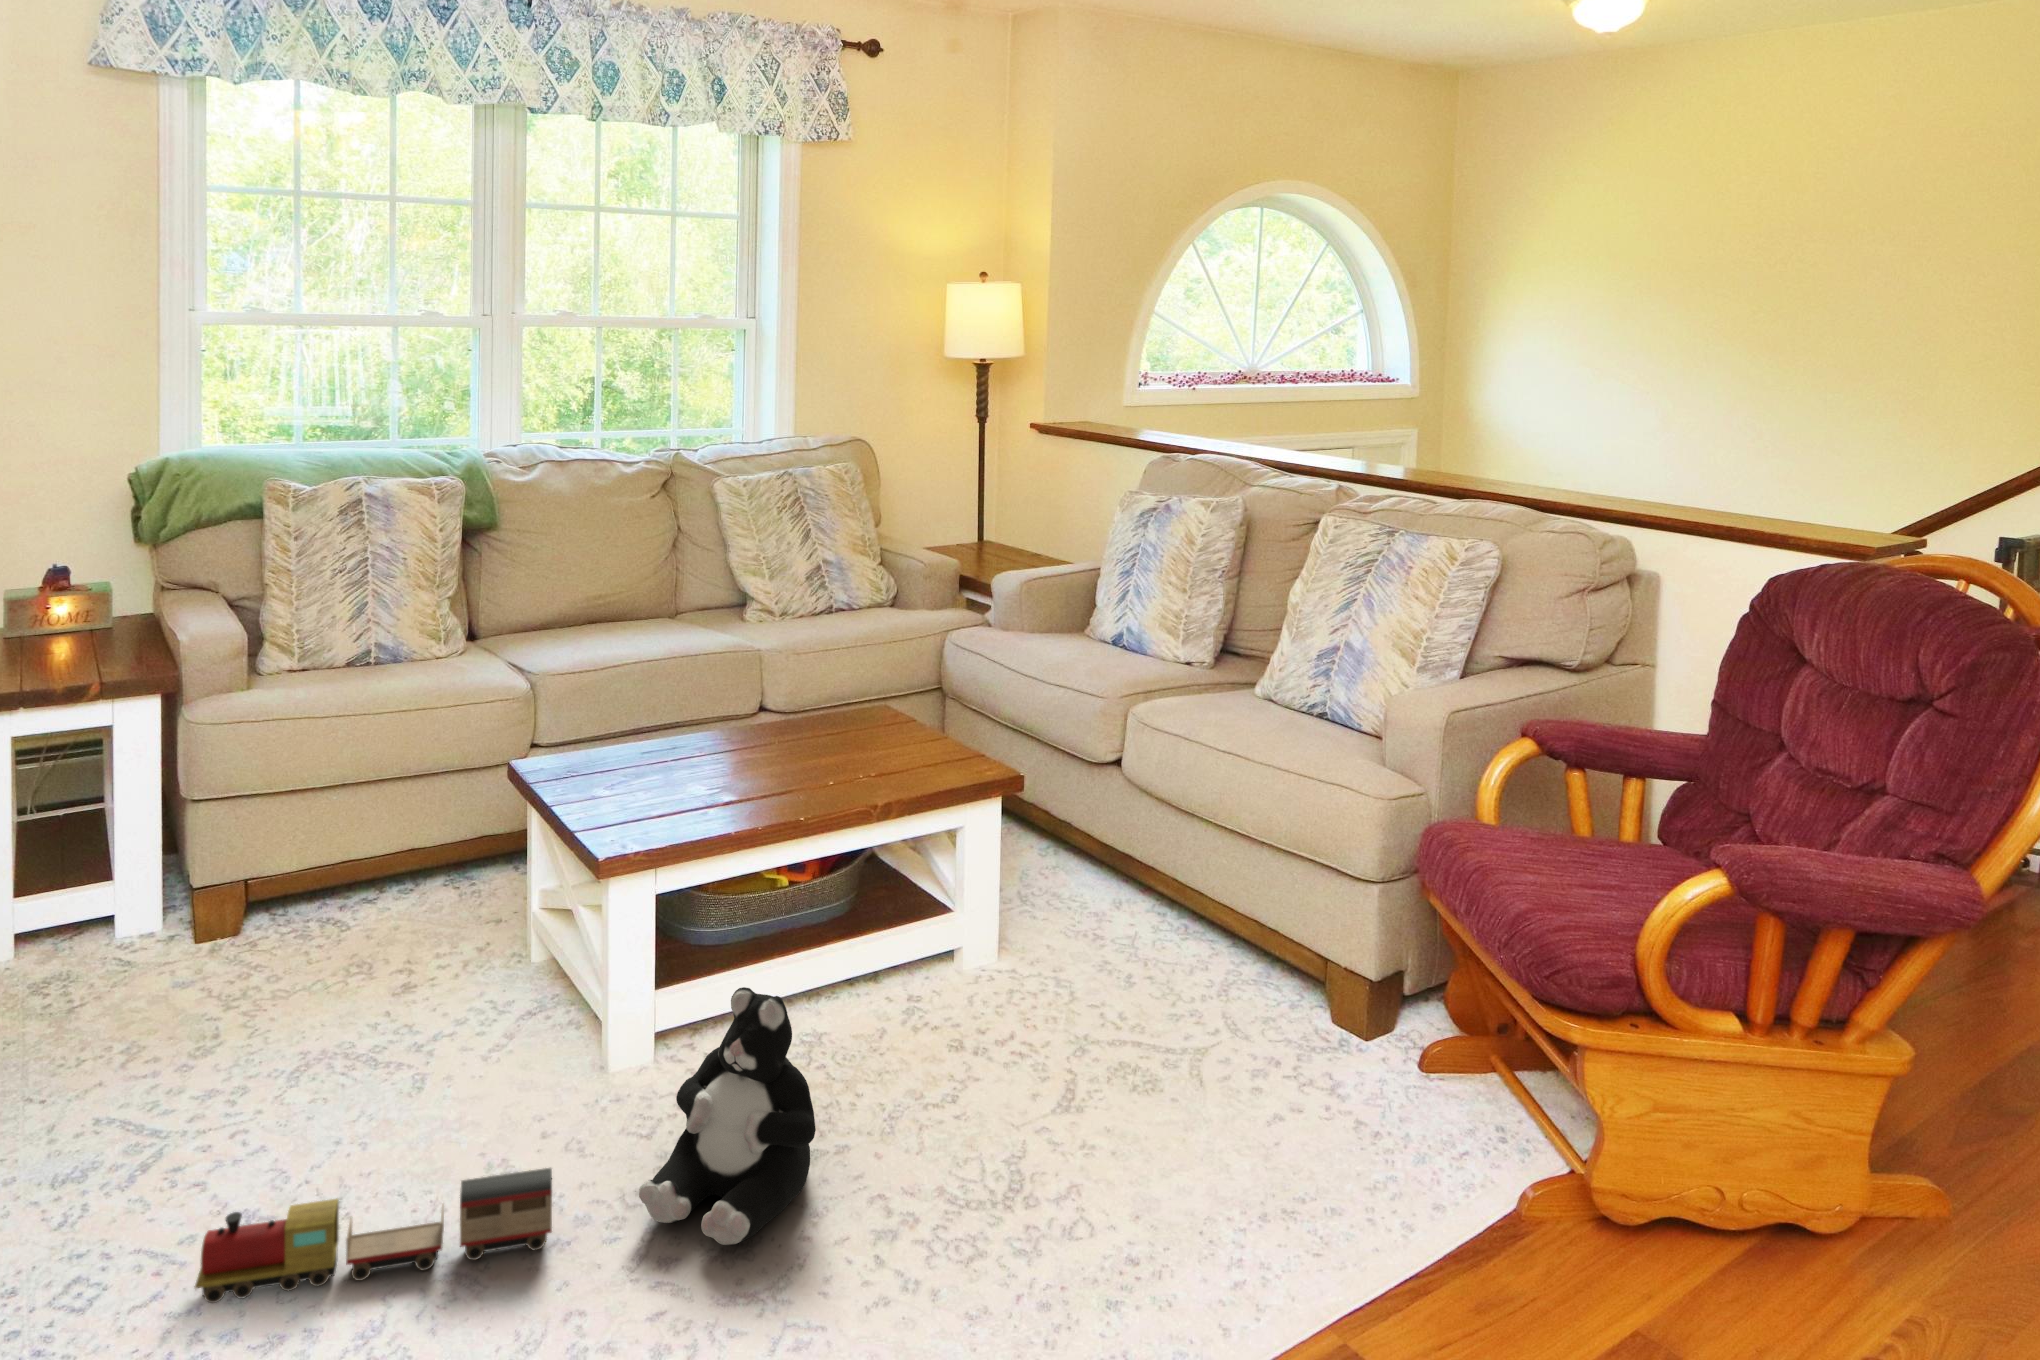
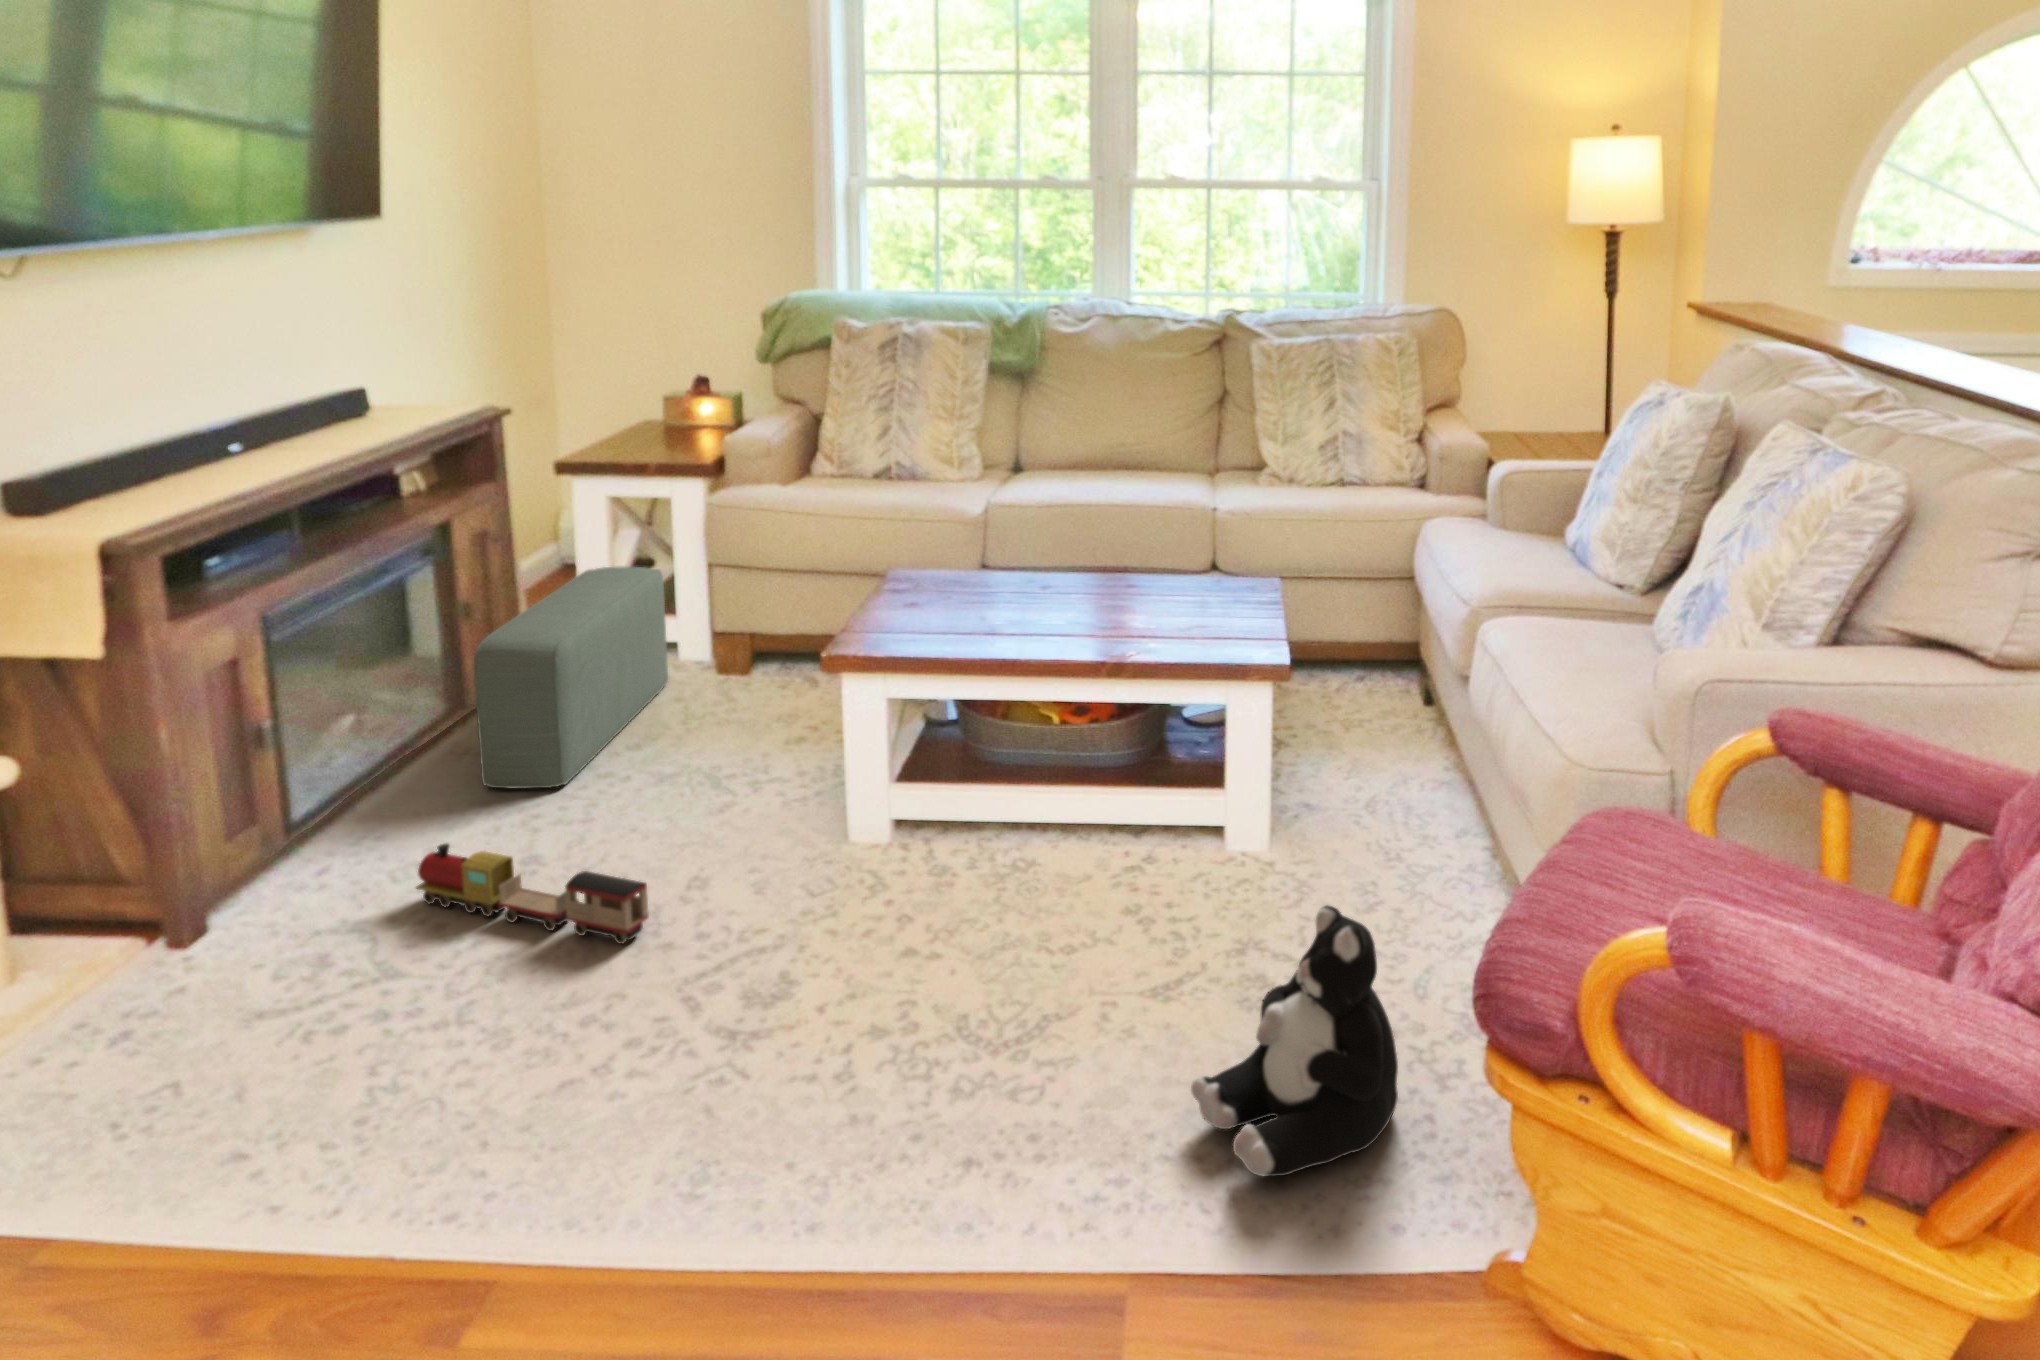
pouf: none [33,821,191,1151] -> present [474,567,668,788]
plush toy: present [639,987,816,1245] -> present [1191,905,1398,1176]

